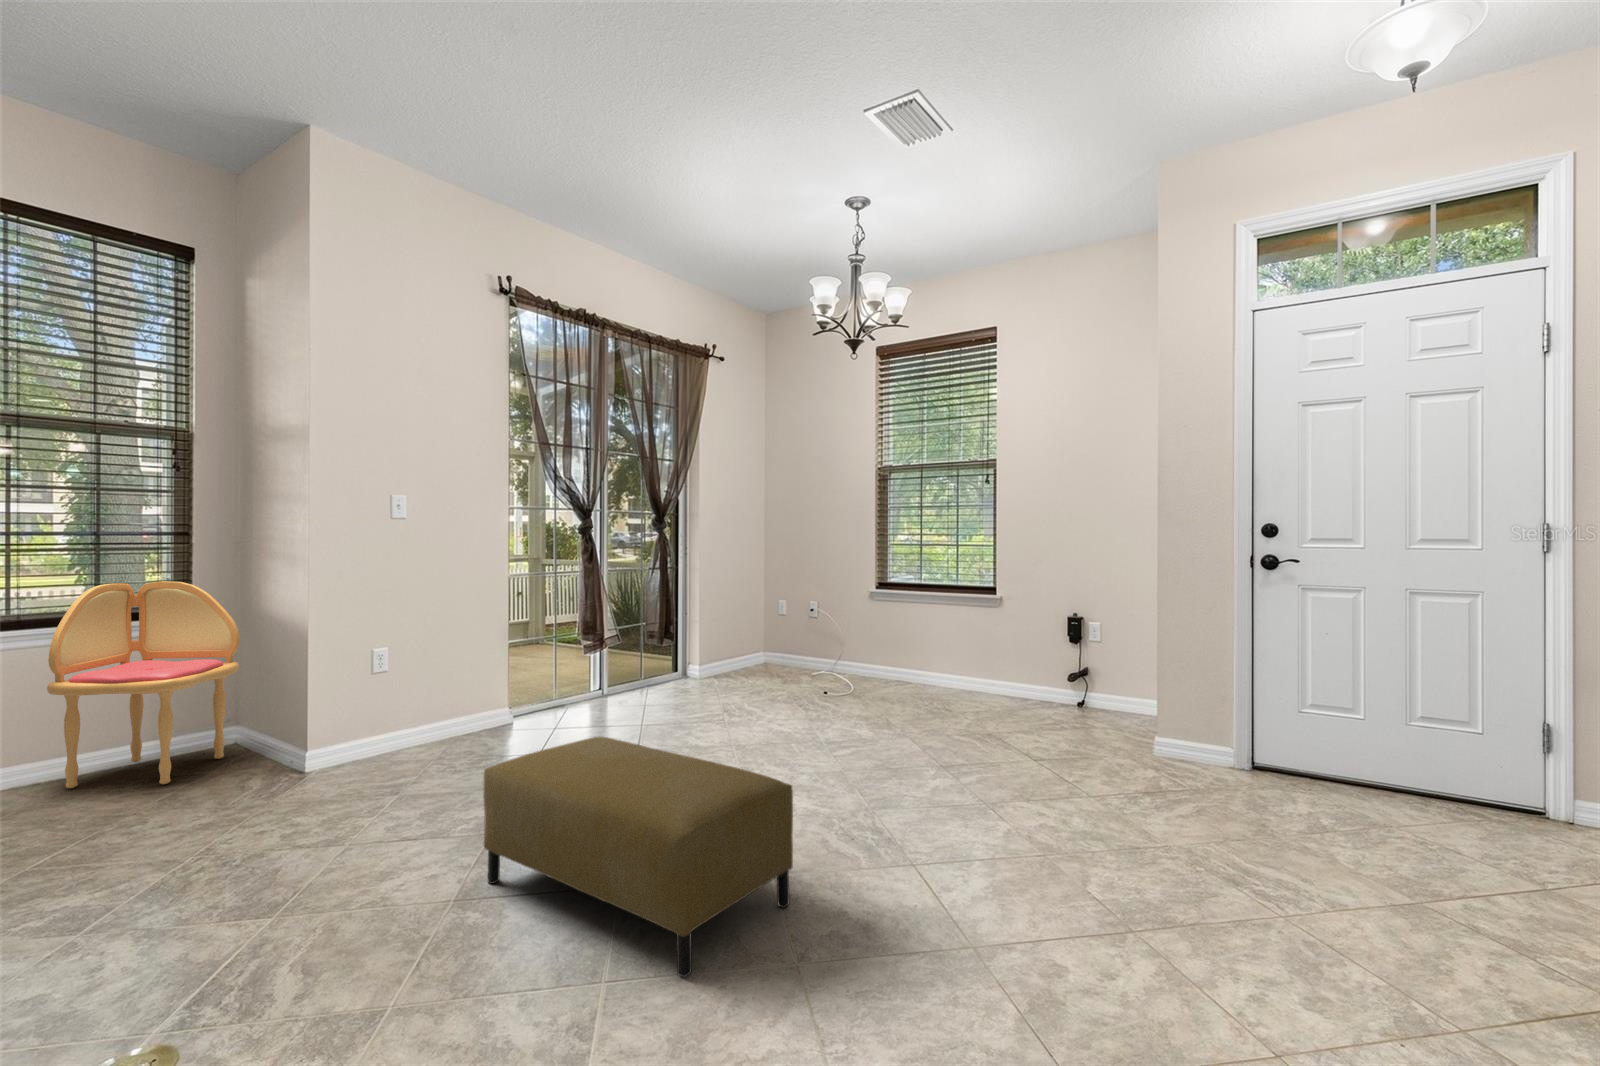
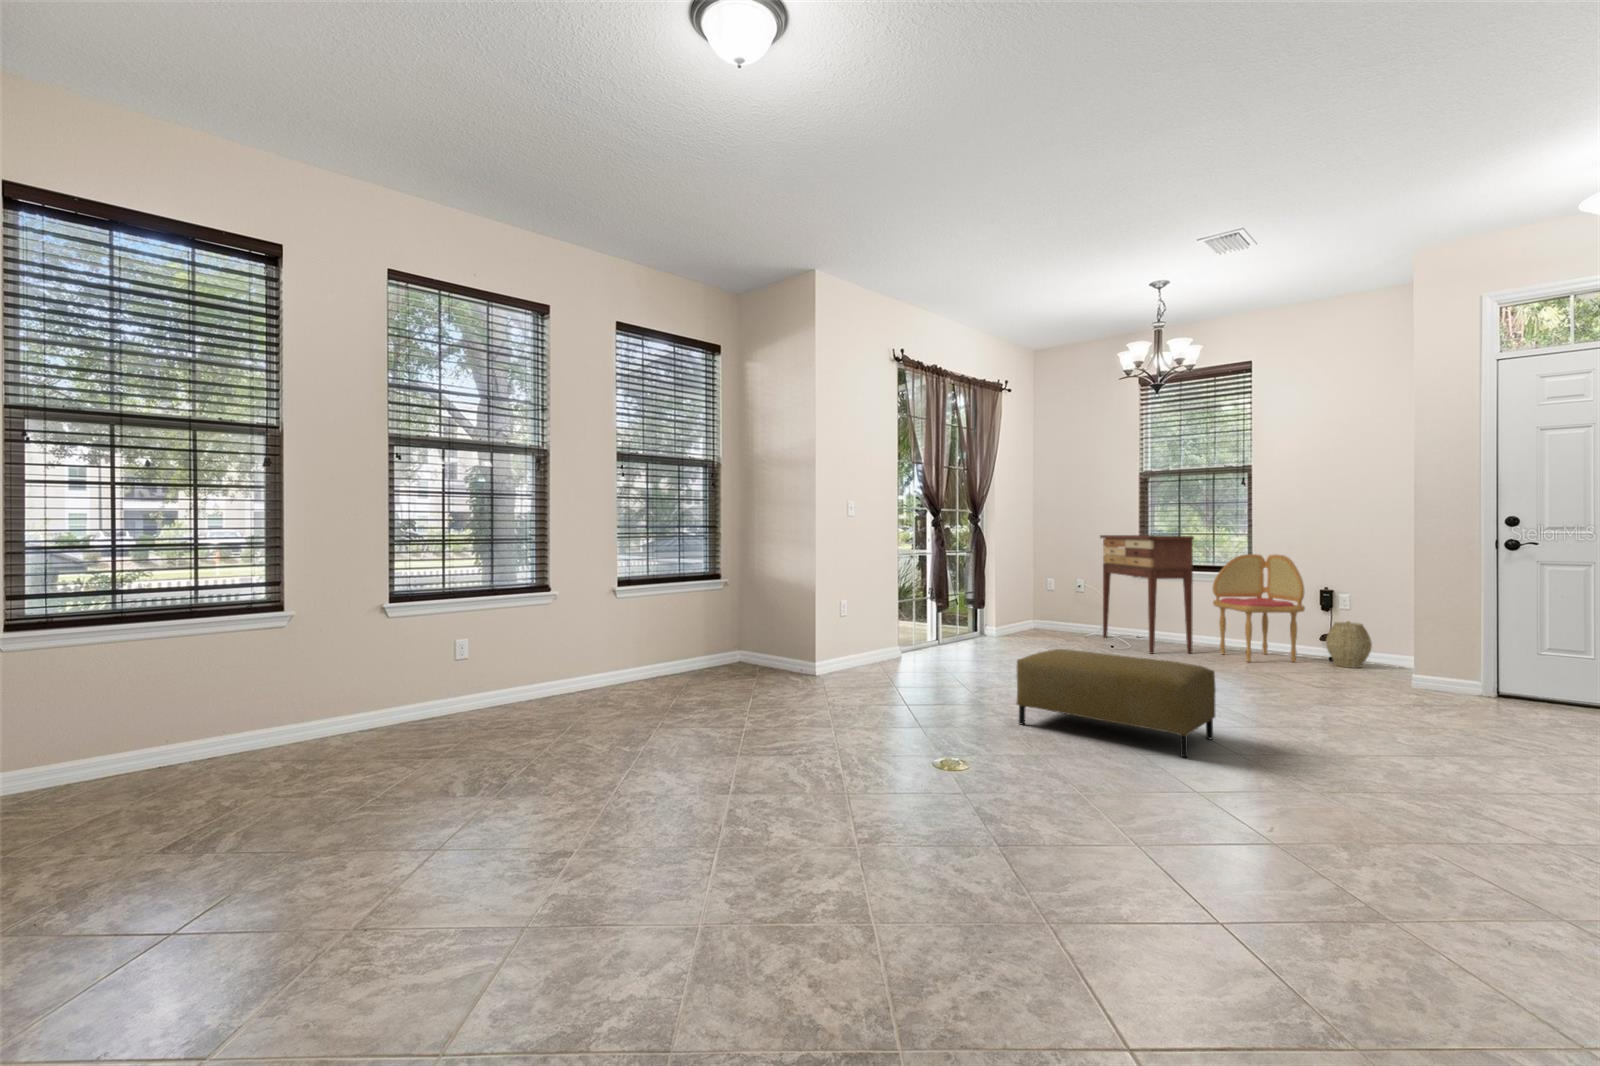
console table: none [832,546,922,702] -> present [1100,535,1194,653]
dining chair: present [47,581,240,788] -> present [1212,554,1305,662]
woven basket: none [1071,658,1122,719] -> present [1326,621,1372,668]

